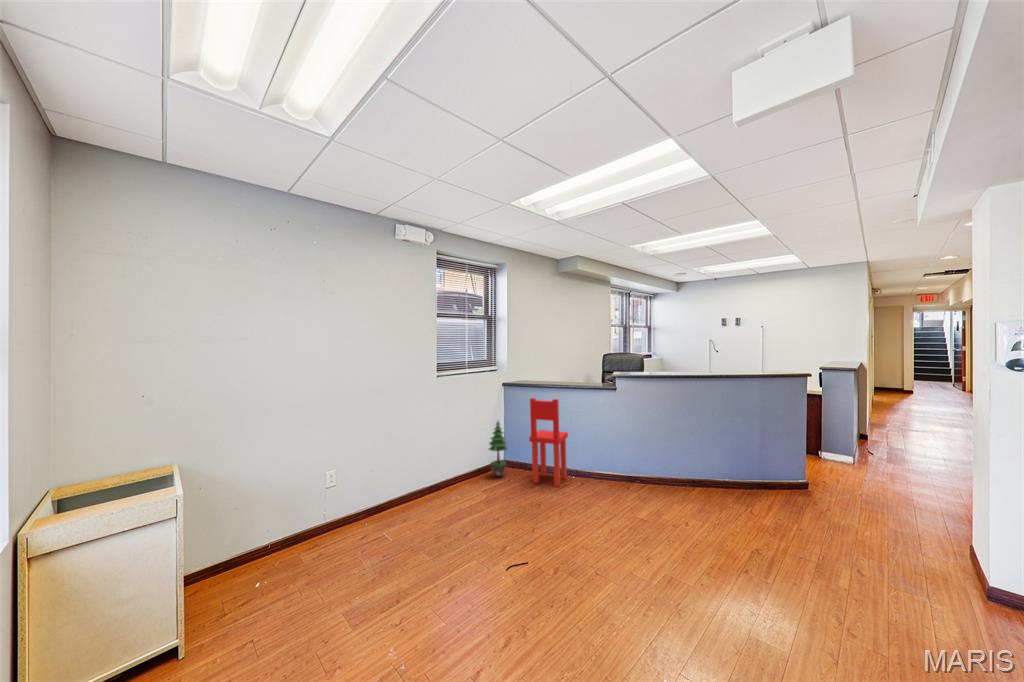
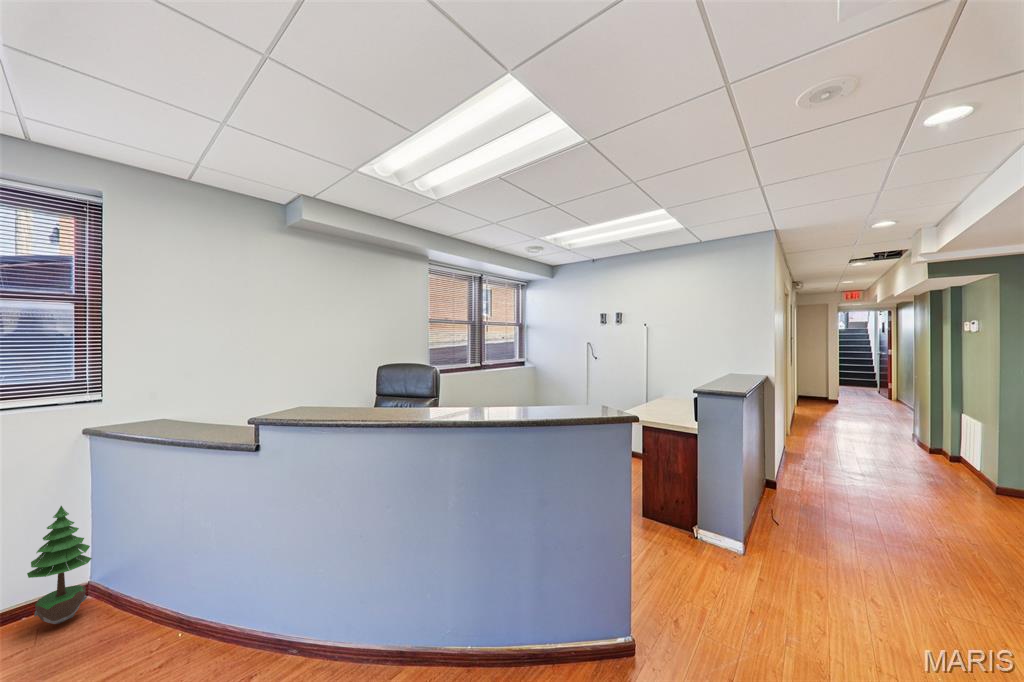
chair: present [529,398,568,487] -> none [90,464,207,662]

